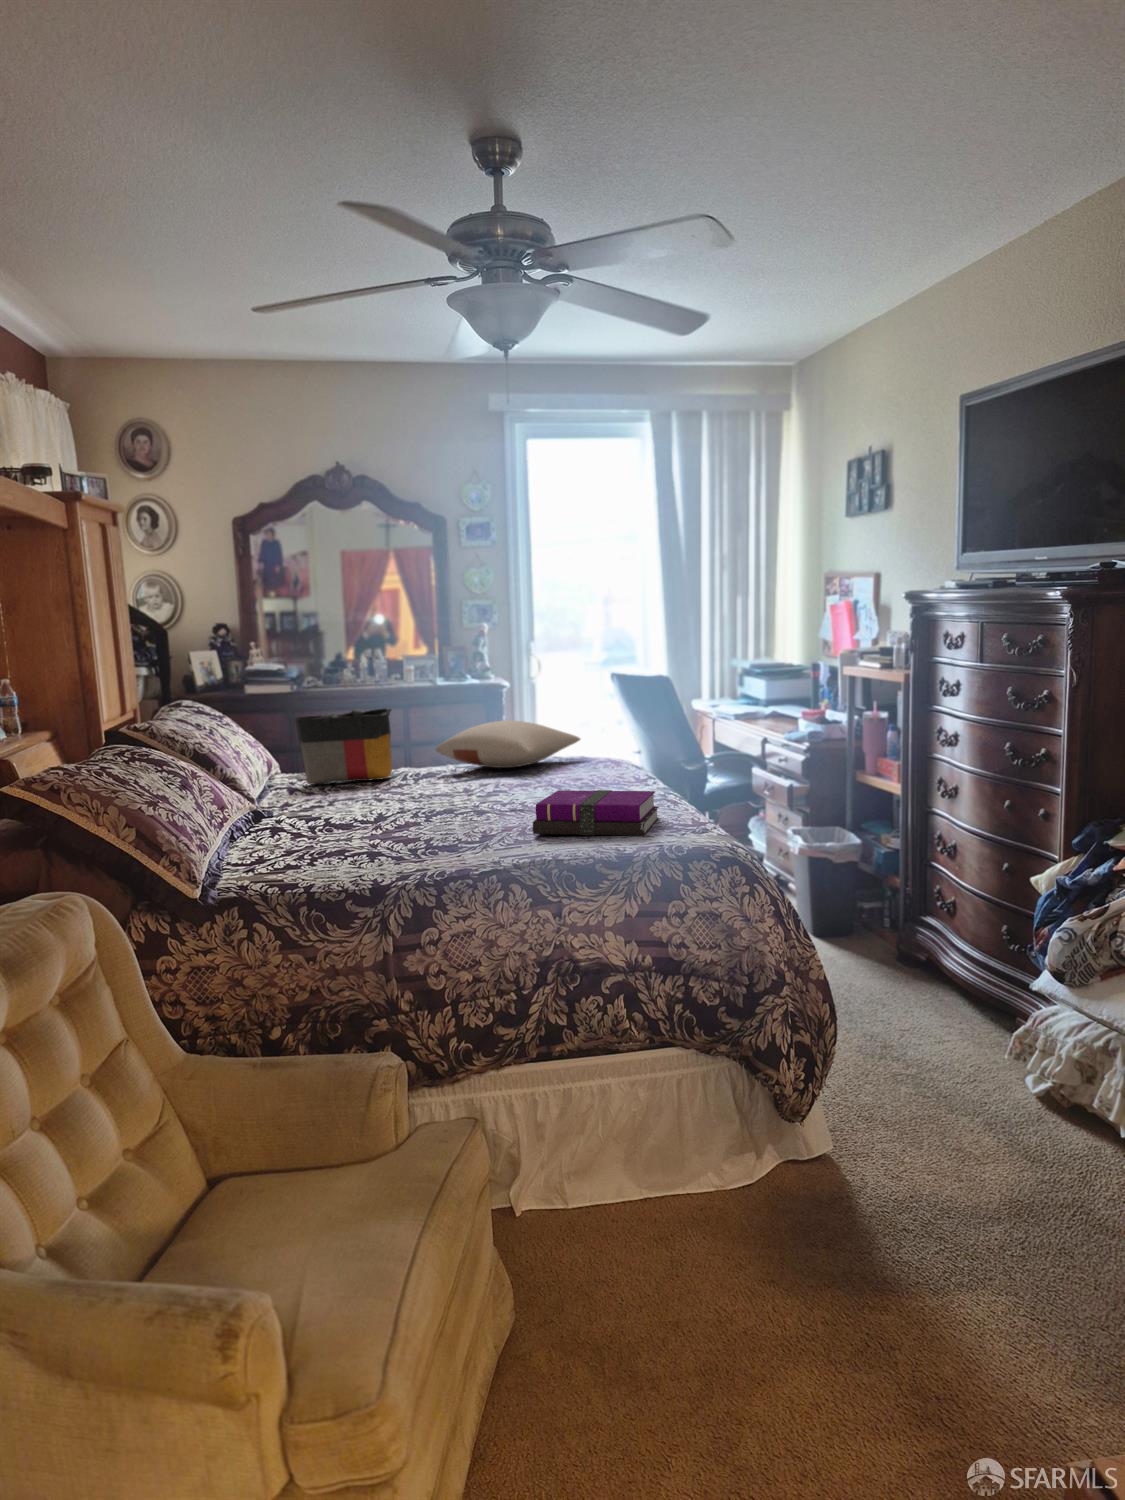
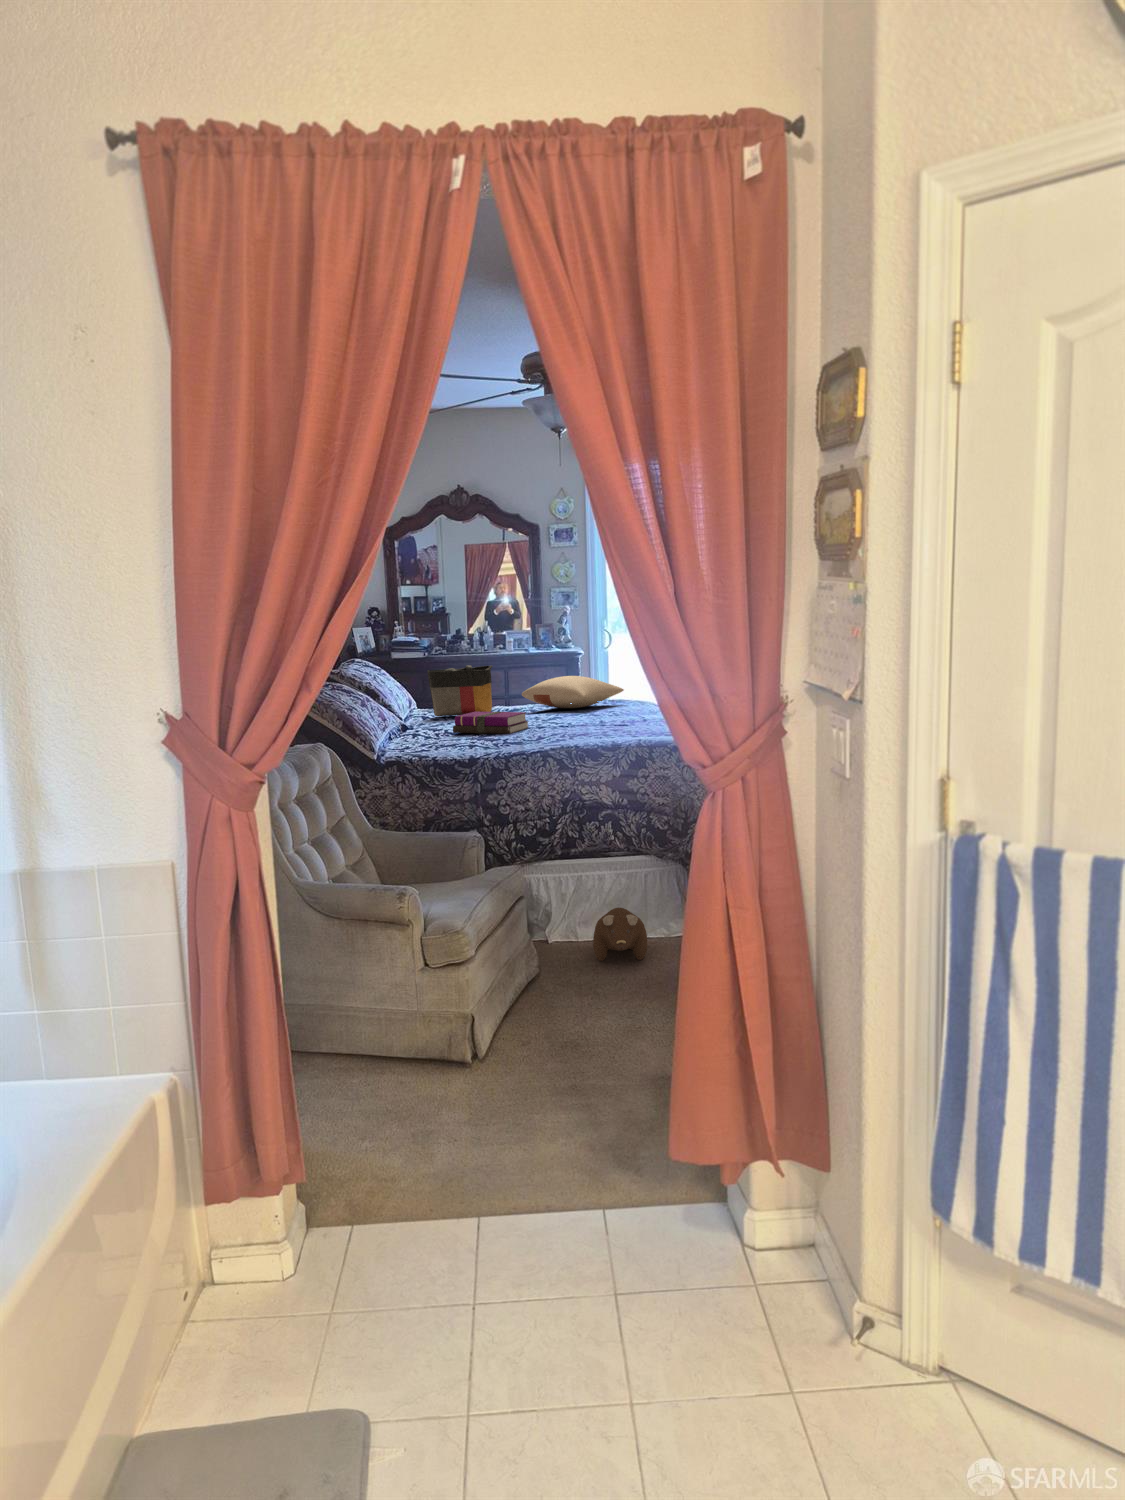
notebook: present [533,790,659,835] -> present [453,712,529,734]
plush toy: none [605,1150,701,1254] -> present [593,908,647,961]

